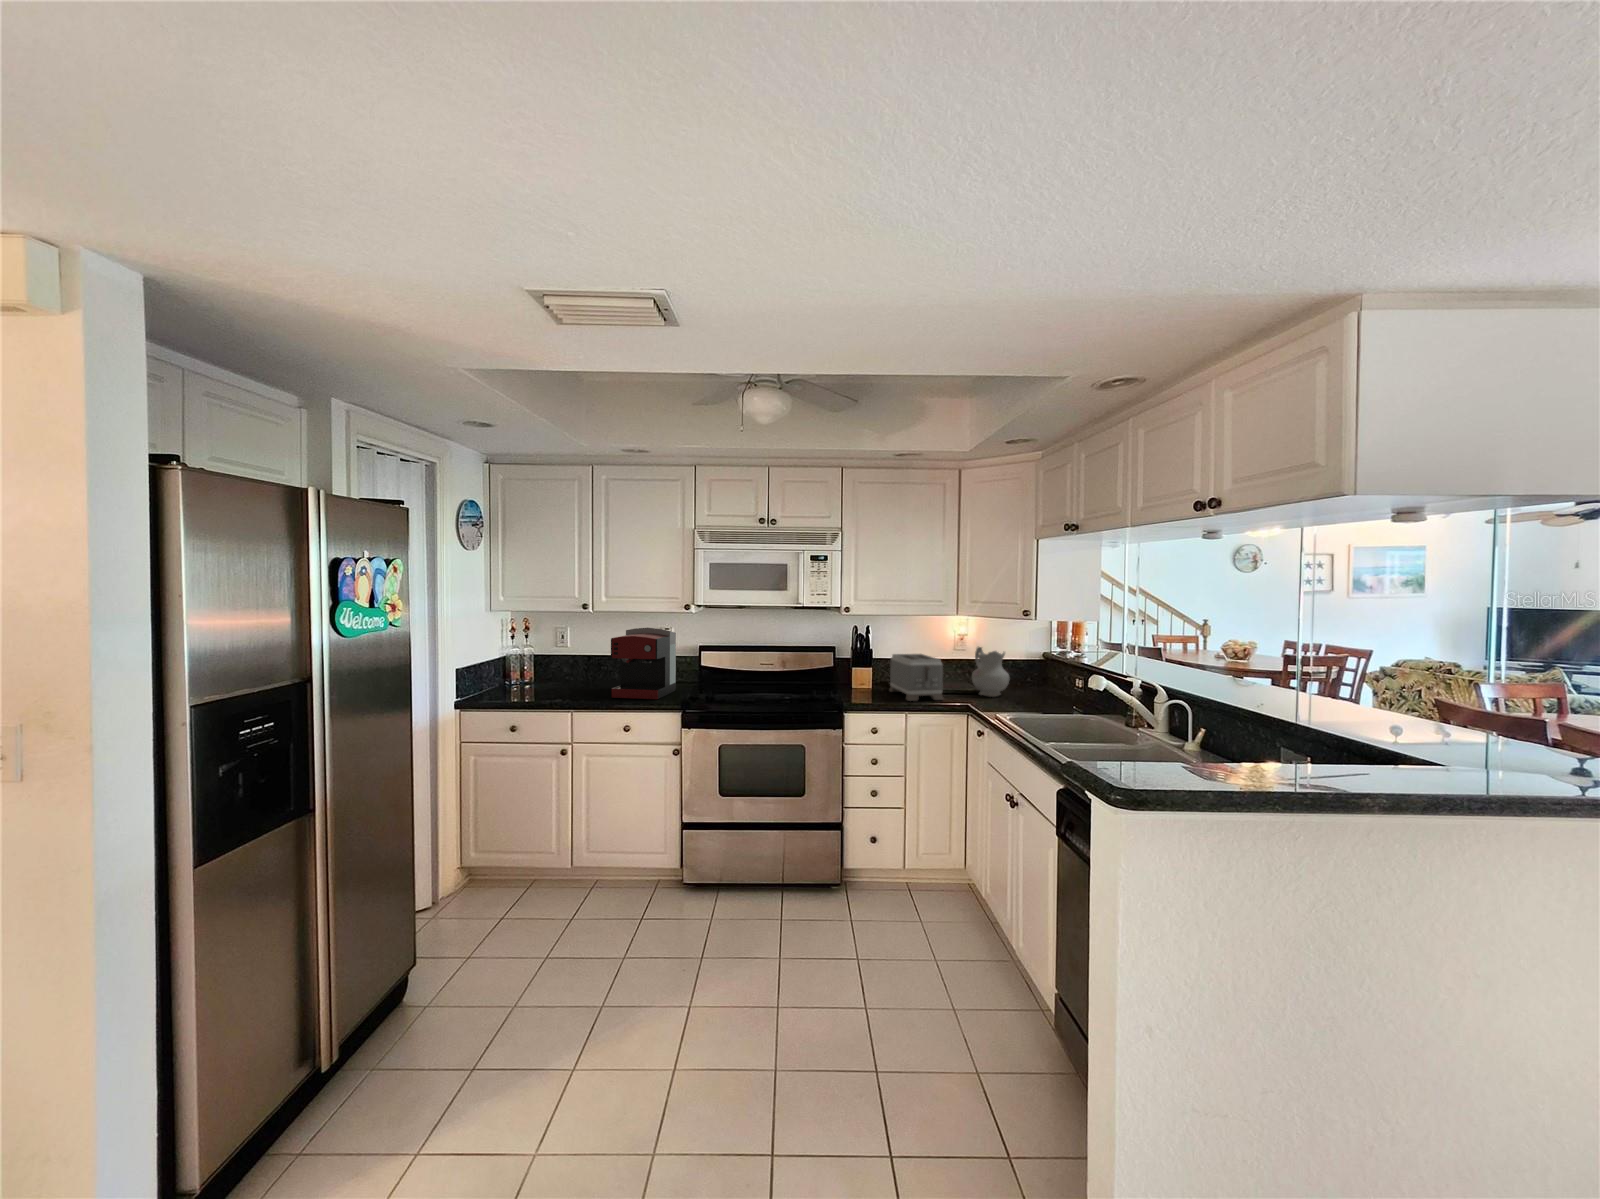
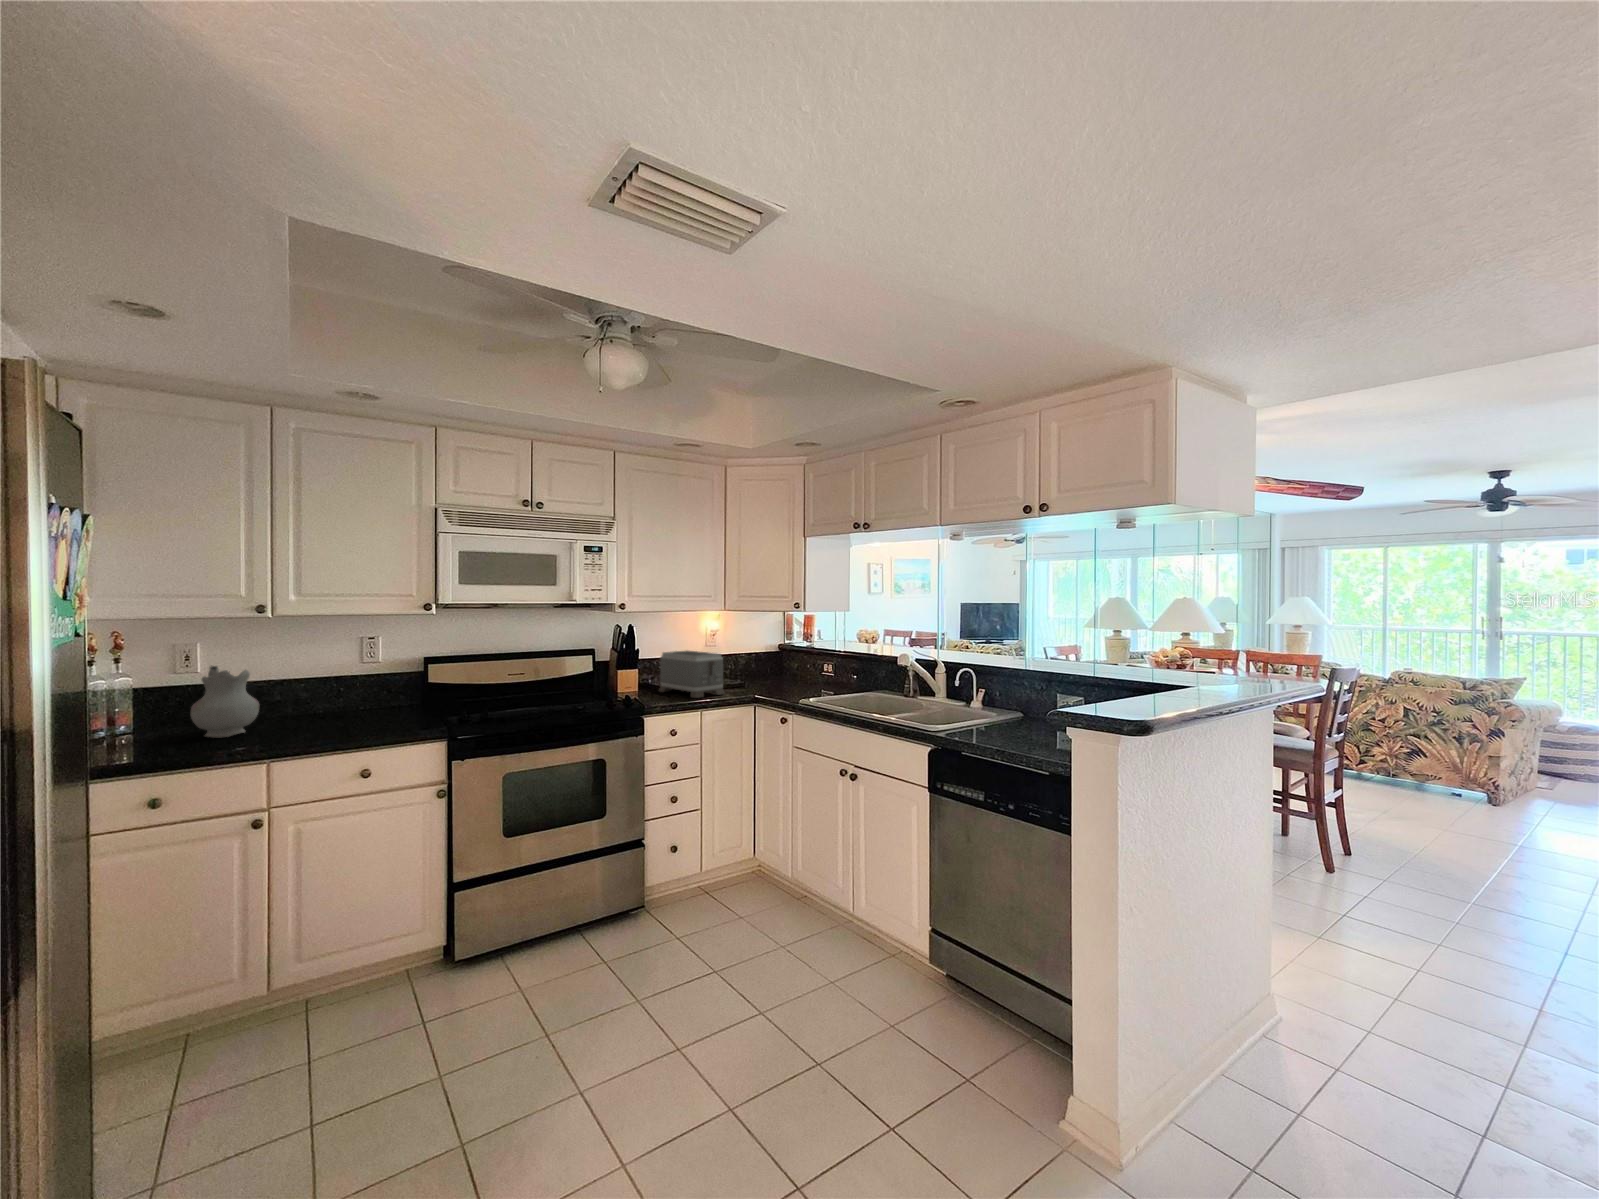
coffee maker: present [611,628,676,699] -> none [318,635,401,734]
ceramic pitcher: present [972,647,1010,697] -> present [191,666,259,738]

